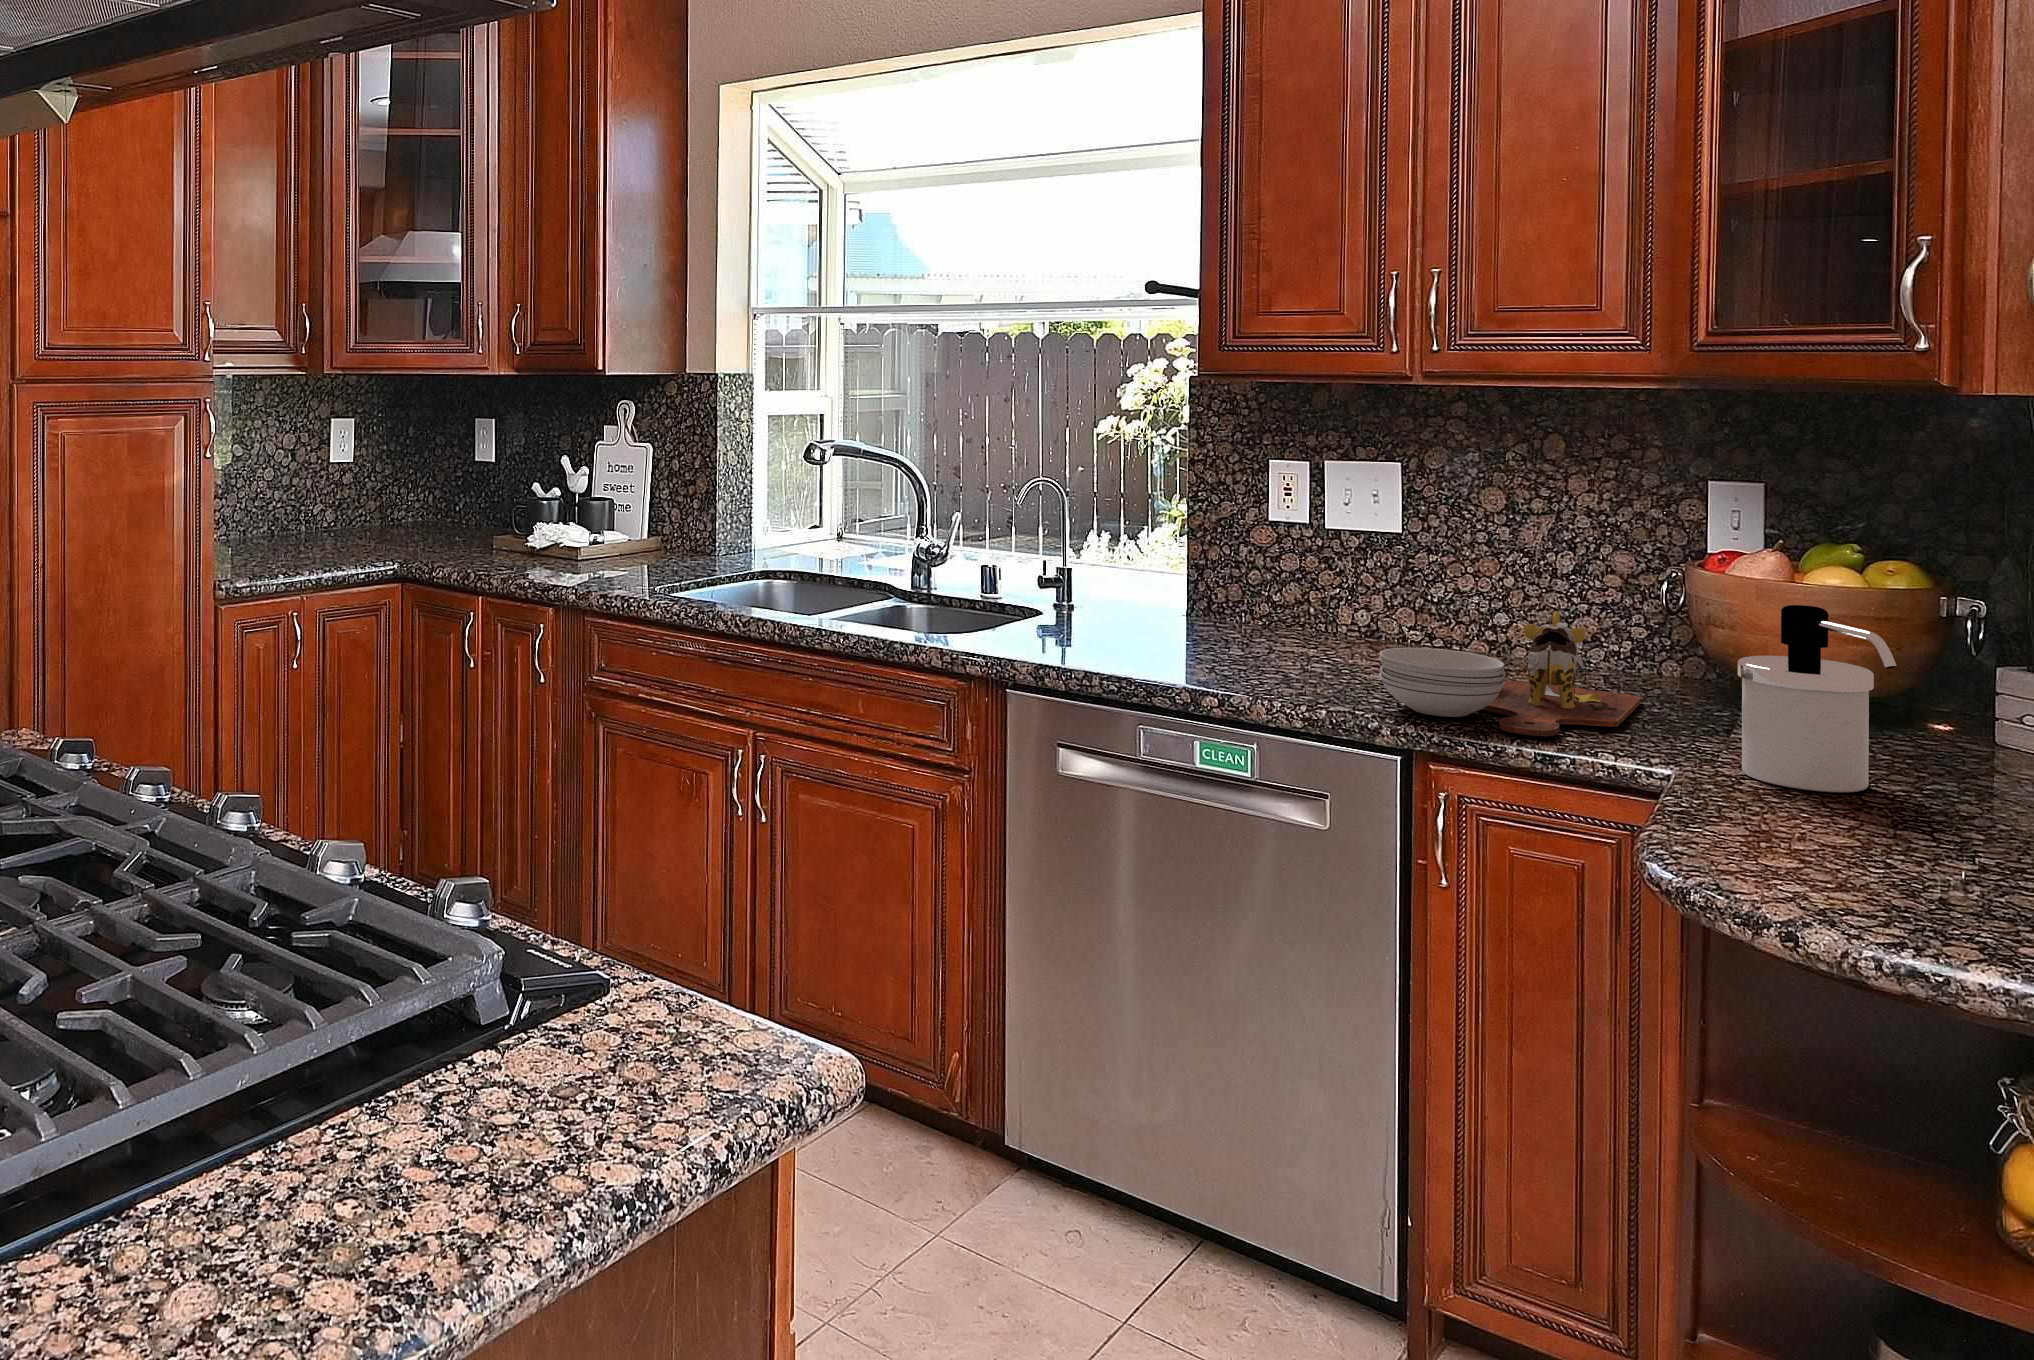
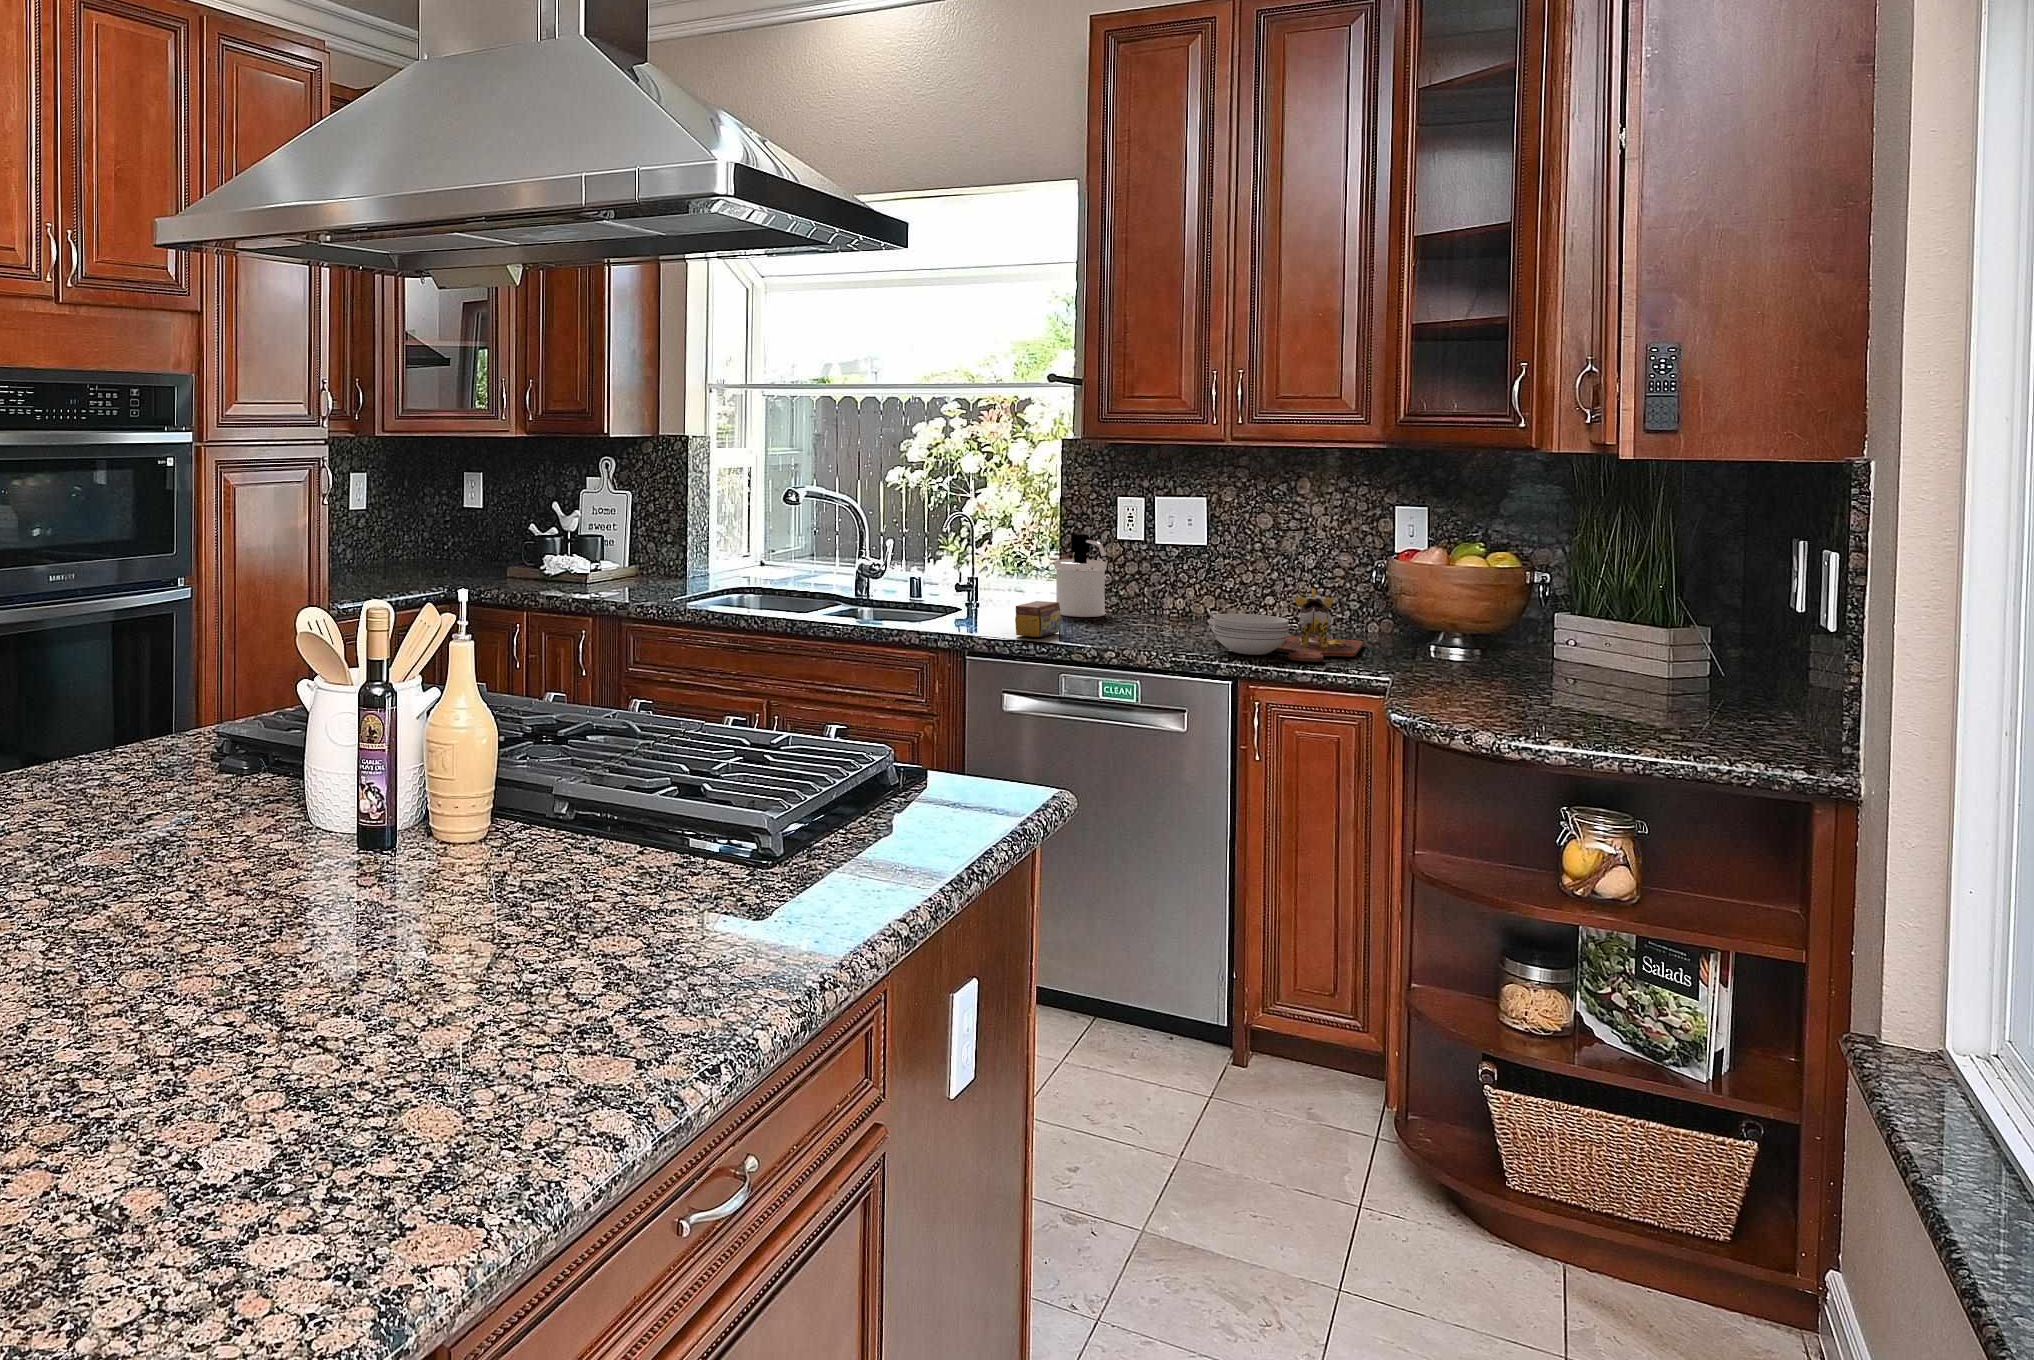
soap dispenser: present [1738,605,1897,792] -> present [1055,534,1107,617]
tea box: none [1082,614,1156,670] -> present [1015,601,1061,637]

